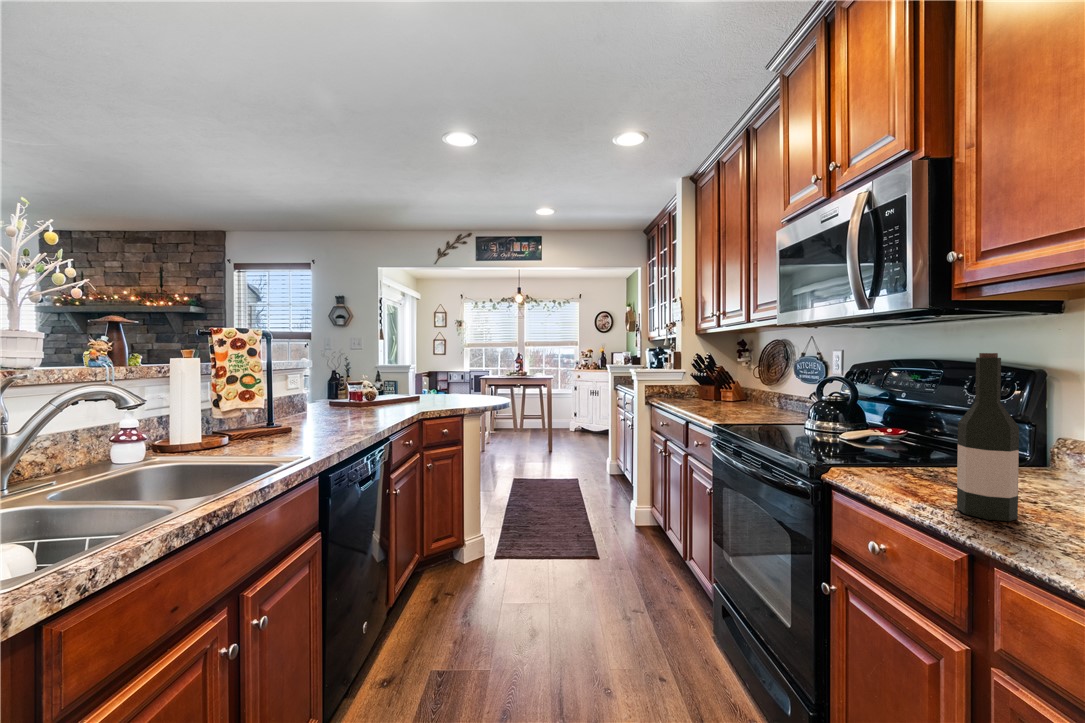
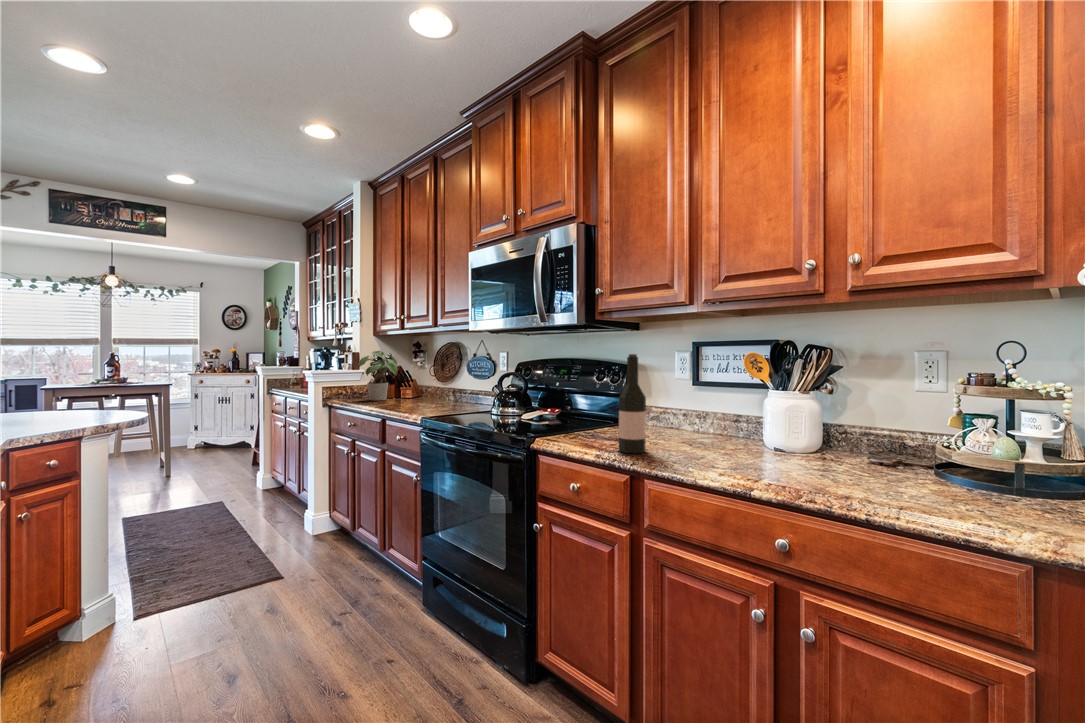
potted plant: none [673,350,716,402] -> present [358,351,398,400]

